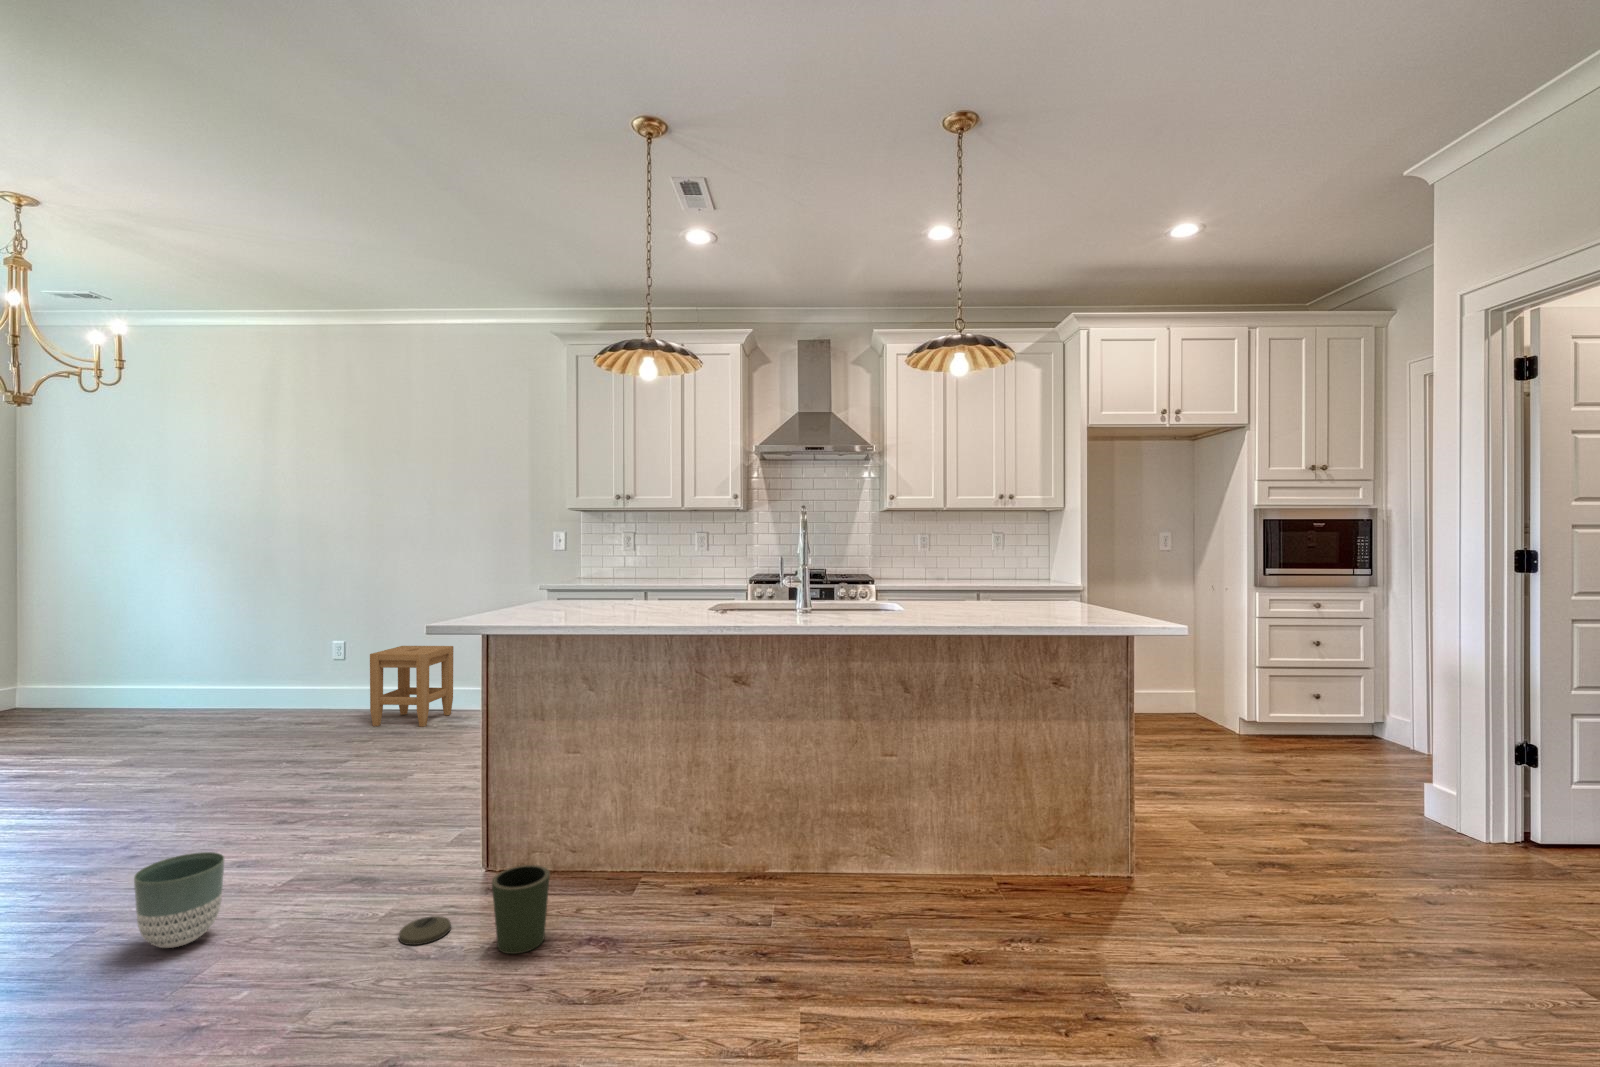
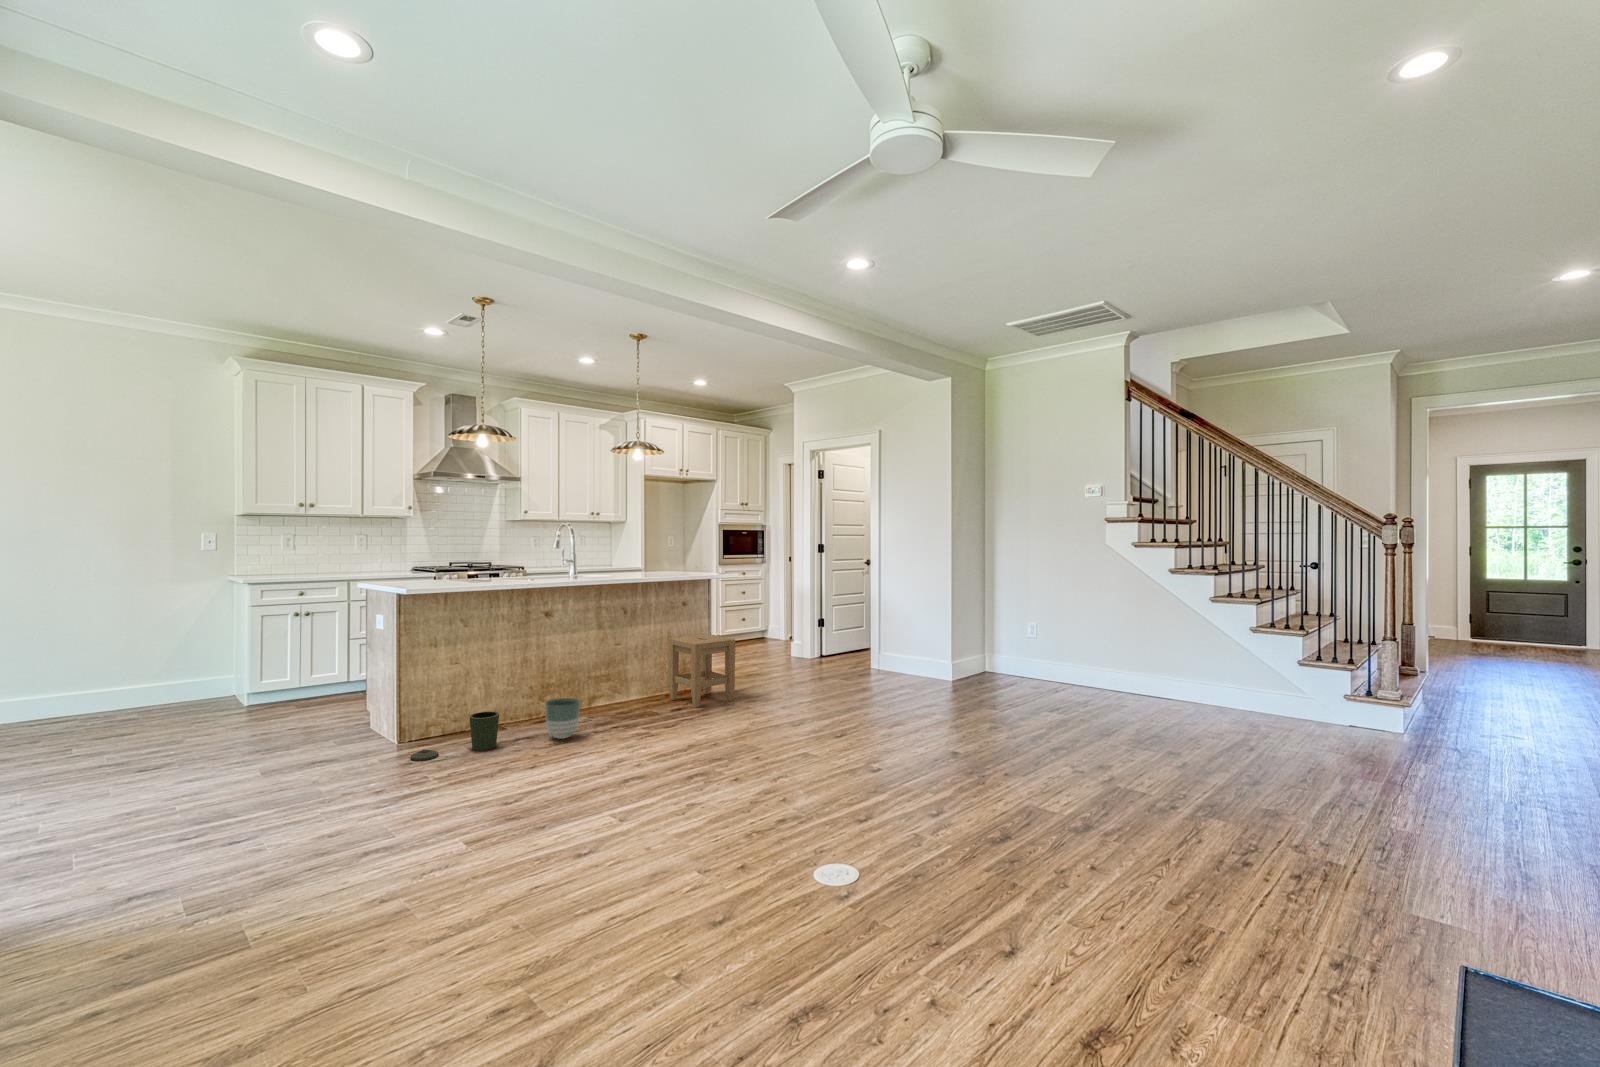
stool: present [370,646,454,727] -> present [669,634,735,708]
planter: present [134,852,224,948] -> present [545,698,580,739]

